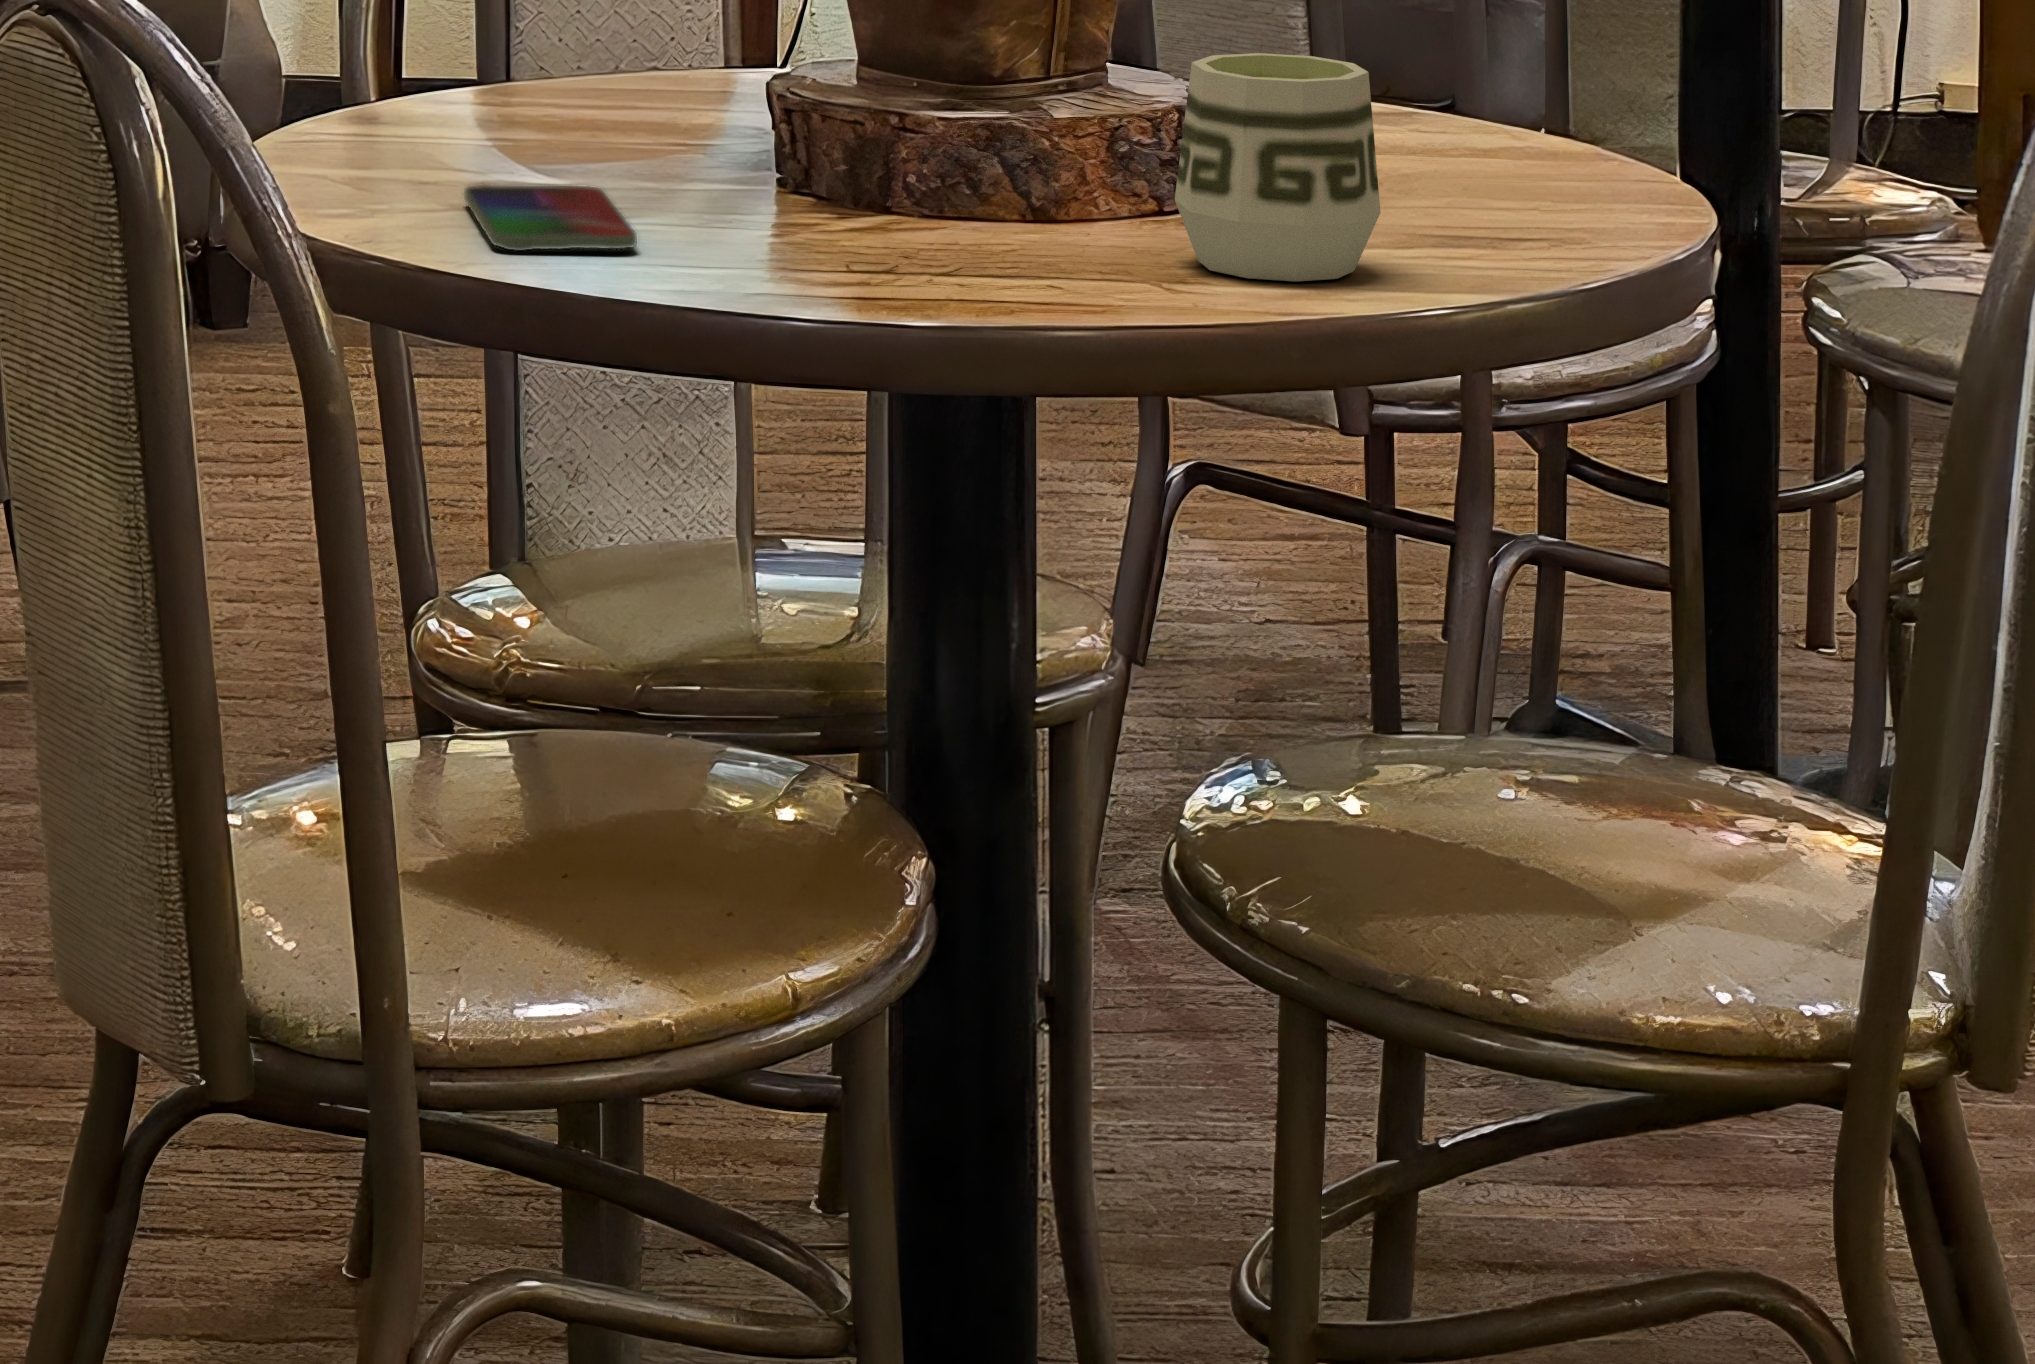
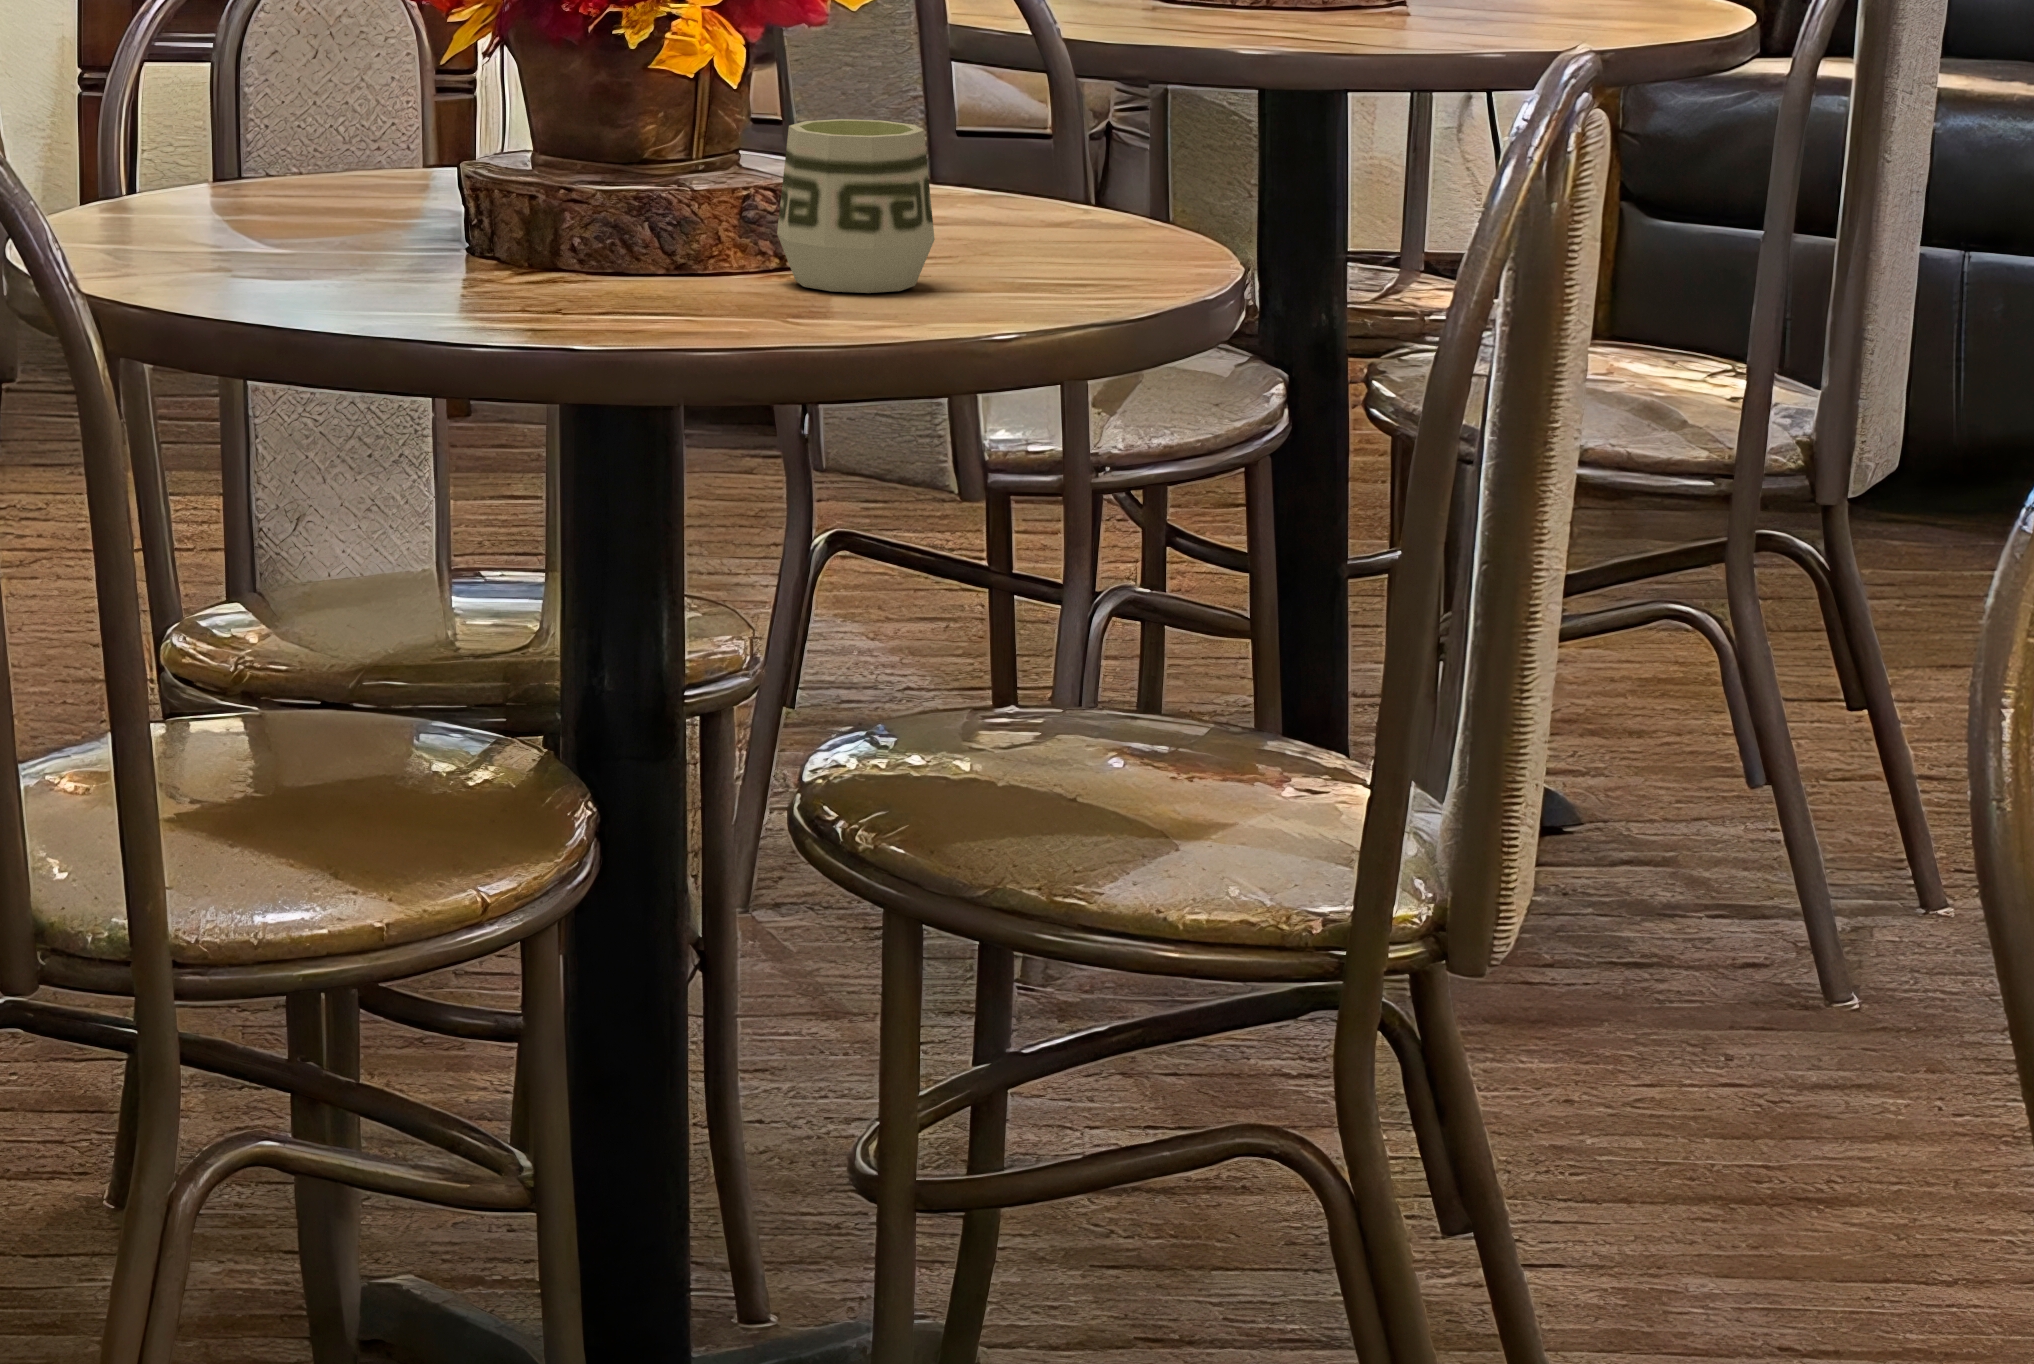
smartphone: present [464,185,637,251] -> none [224,237,360,281]

